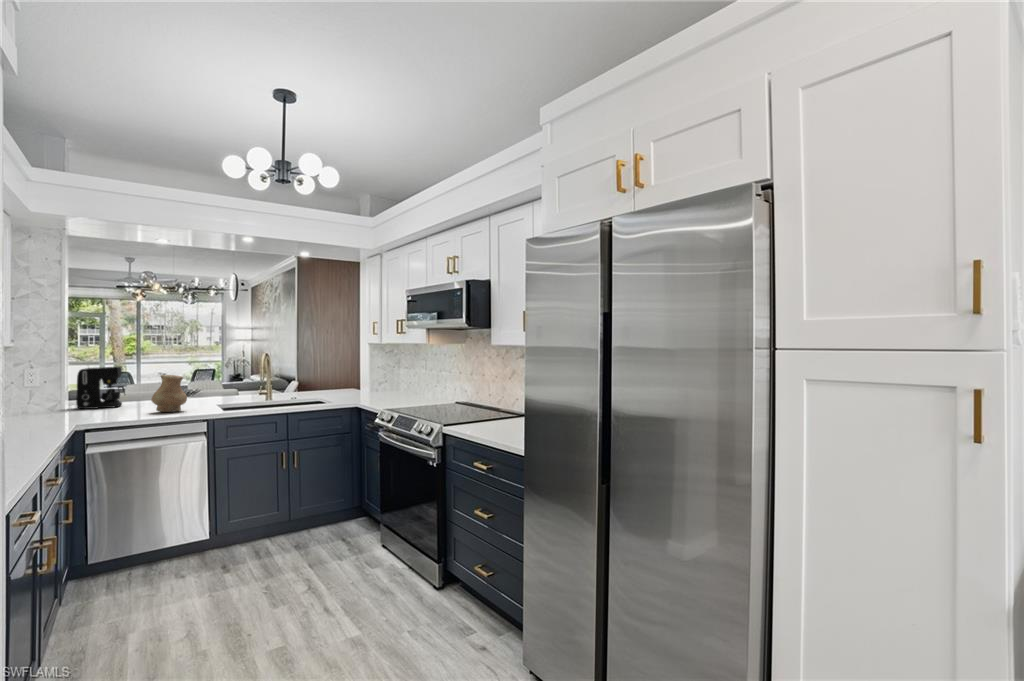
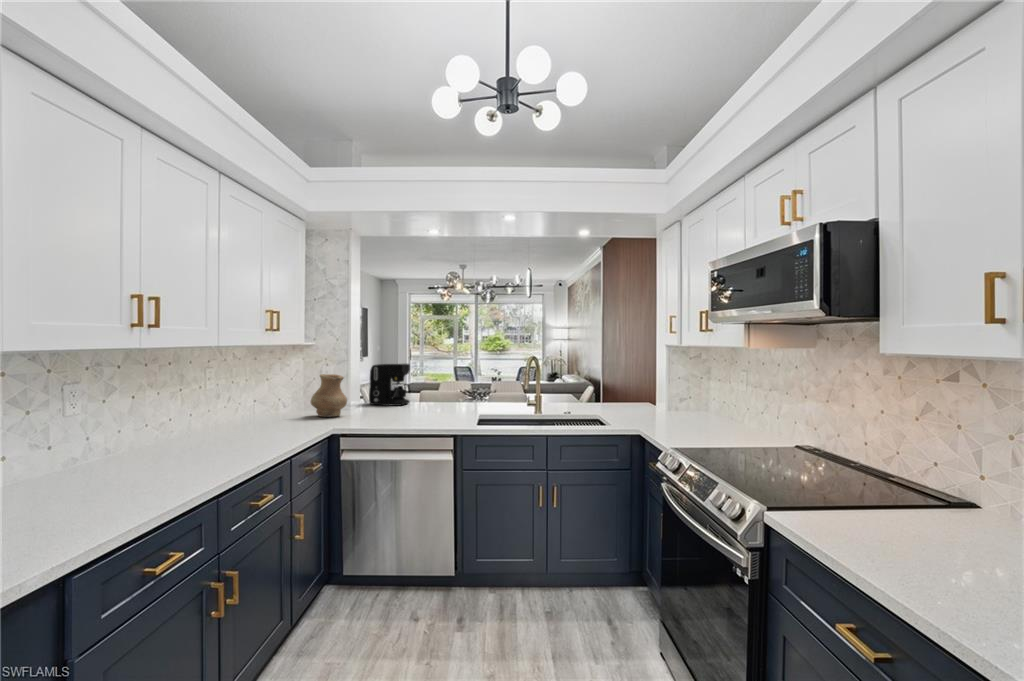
vase: present [151,375,187,412] -> present [311,374,347,417]

